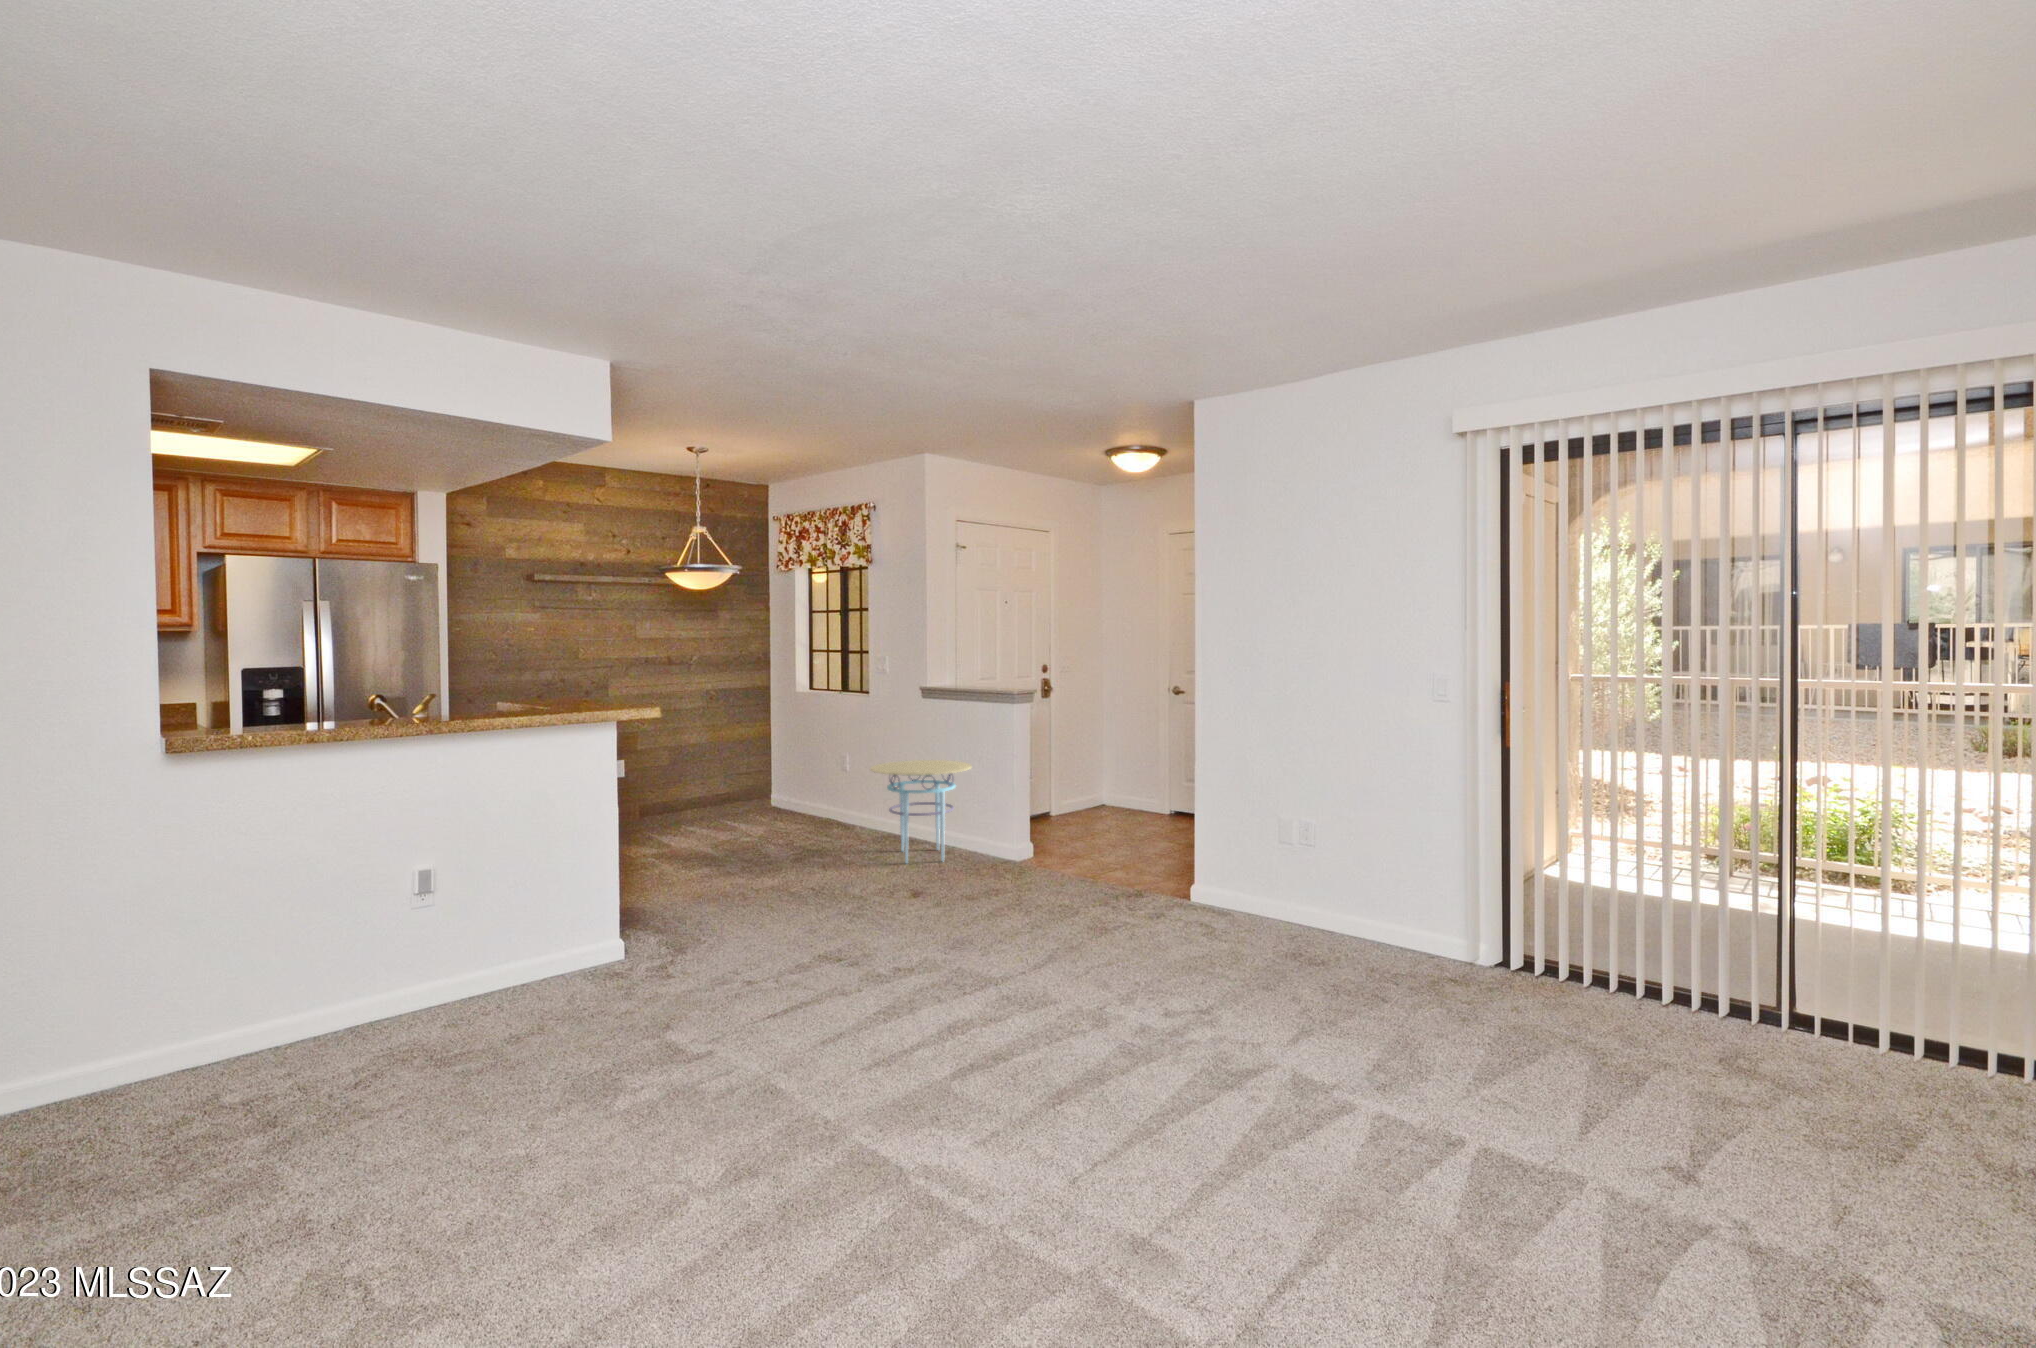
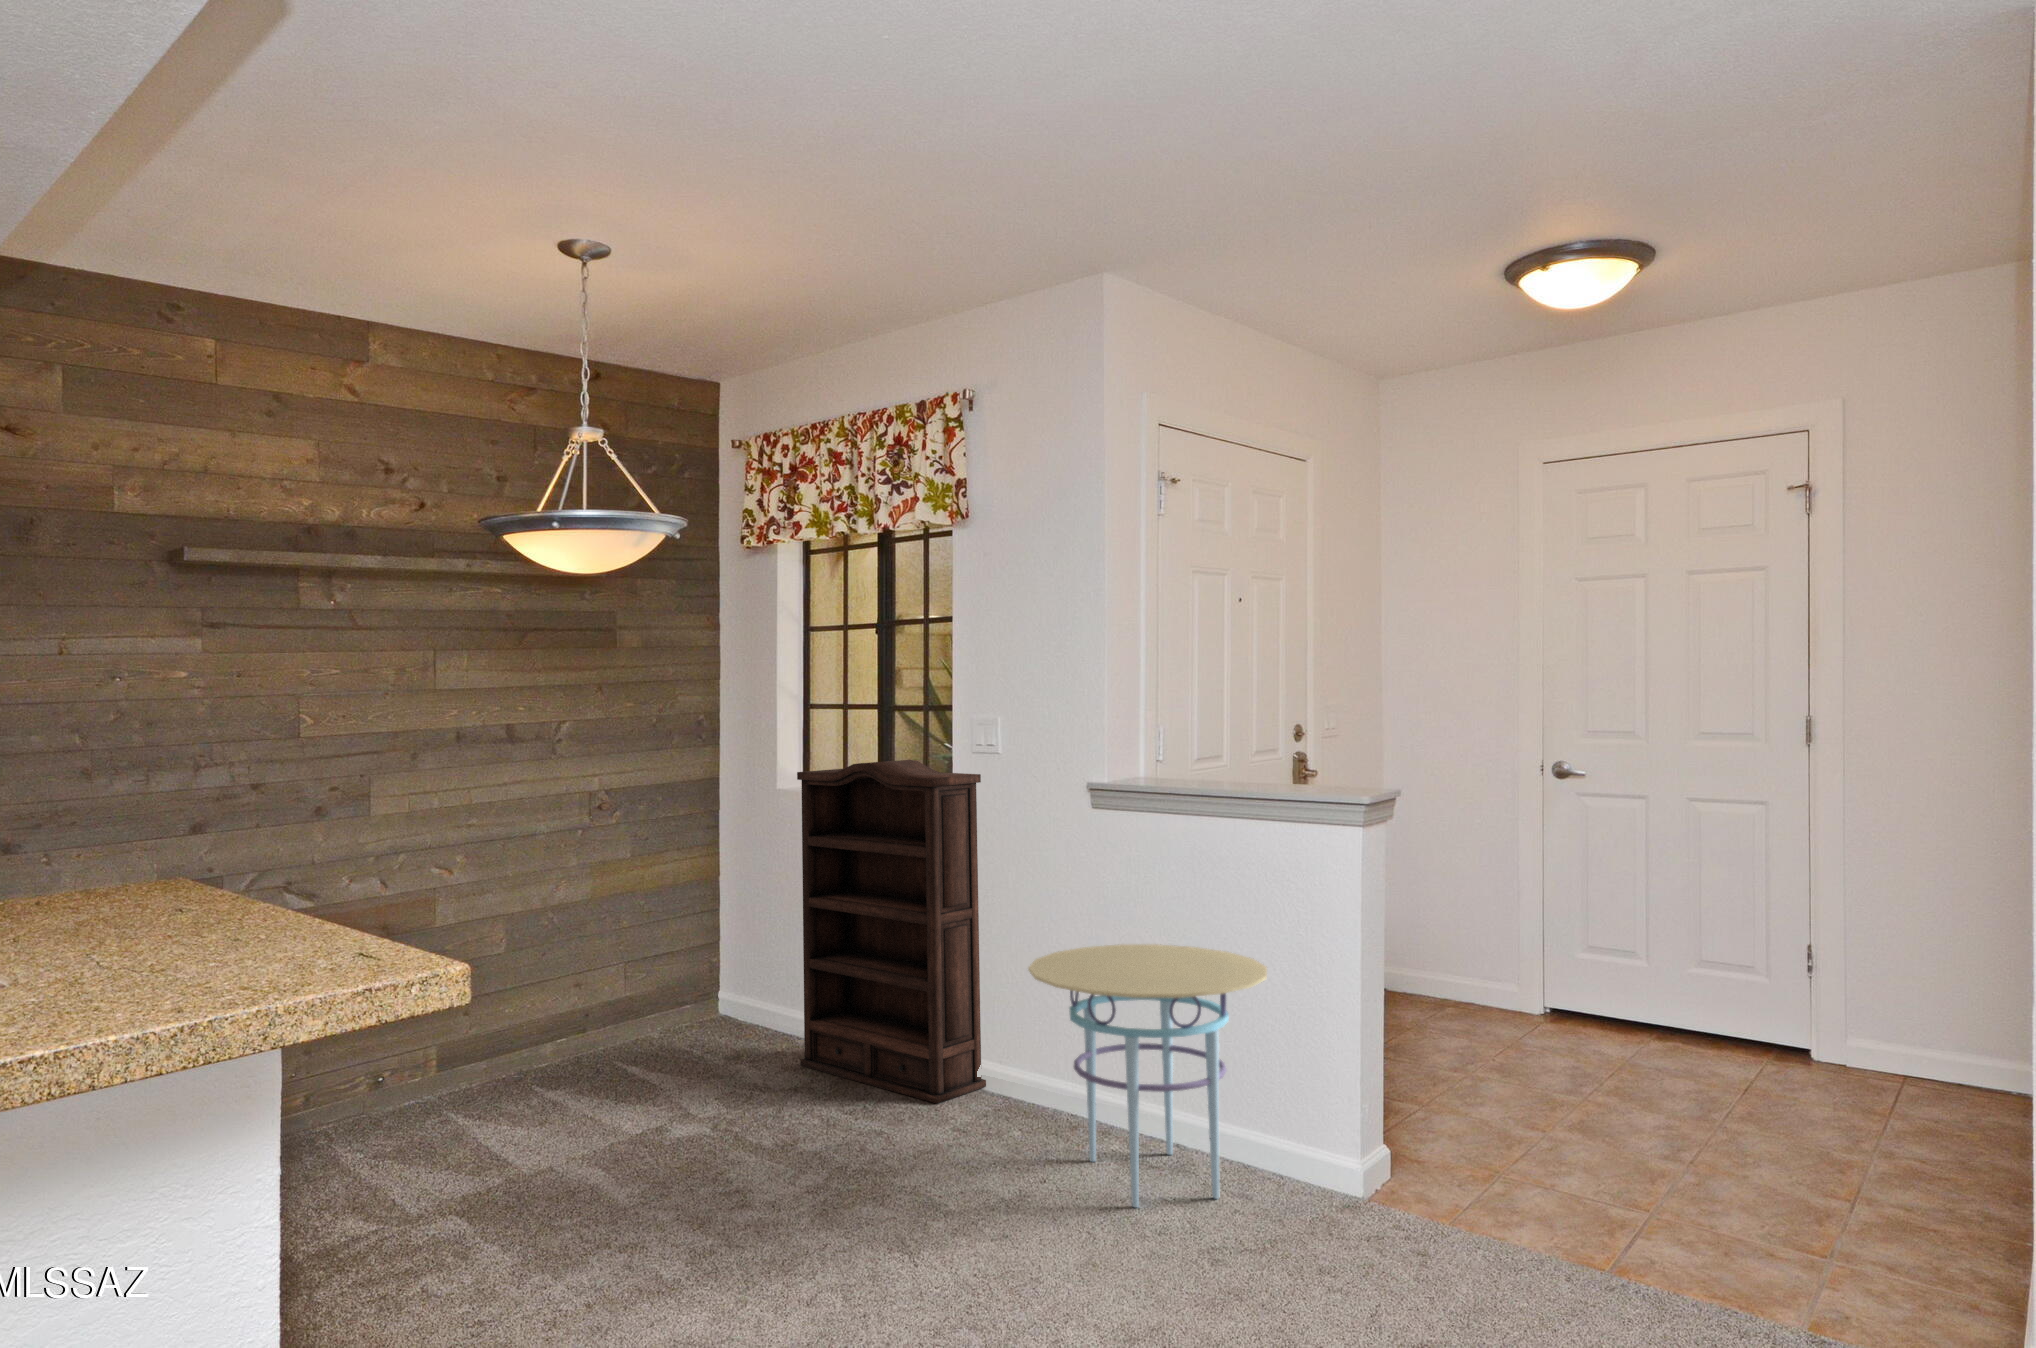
bookshelf: none [796,678,877,835] -> present [797,760,986,1104]

